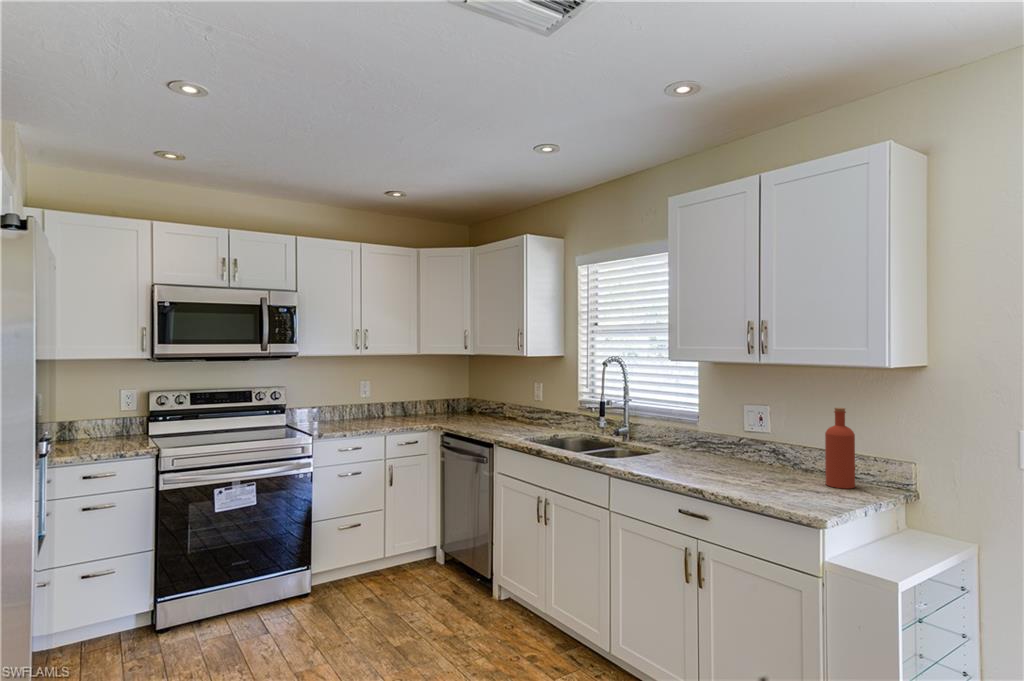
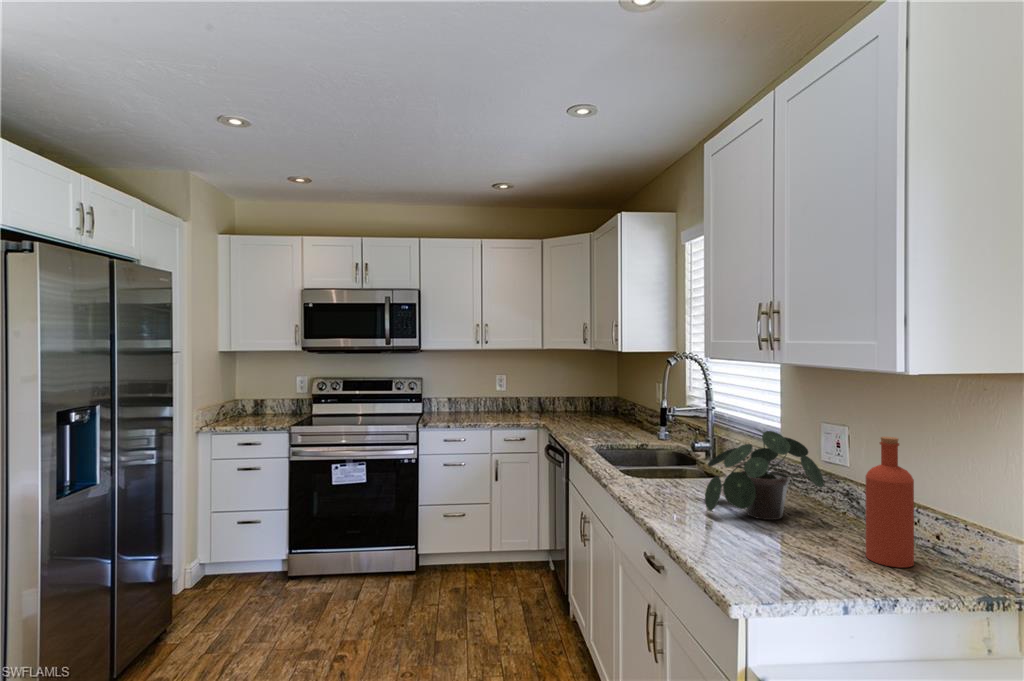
potted plant: none [685,410,775,474] -> present [705,429,824,520]

